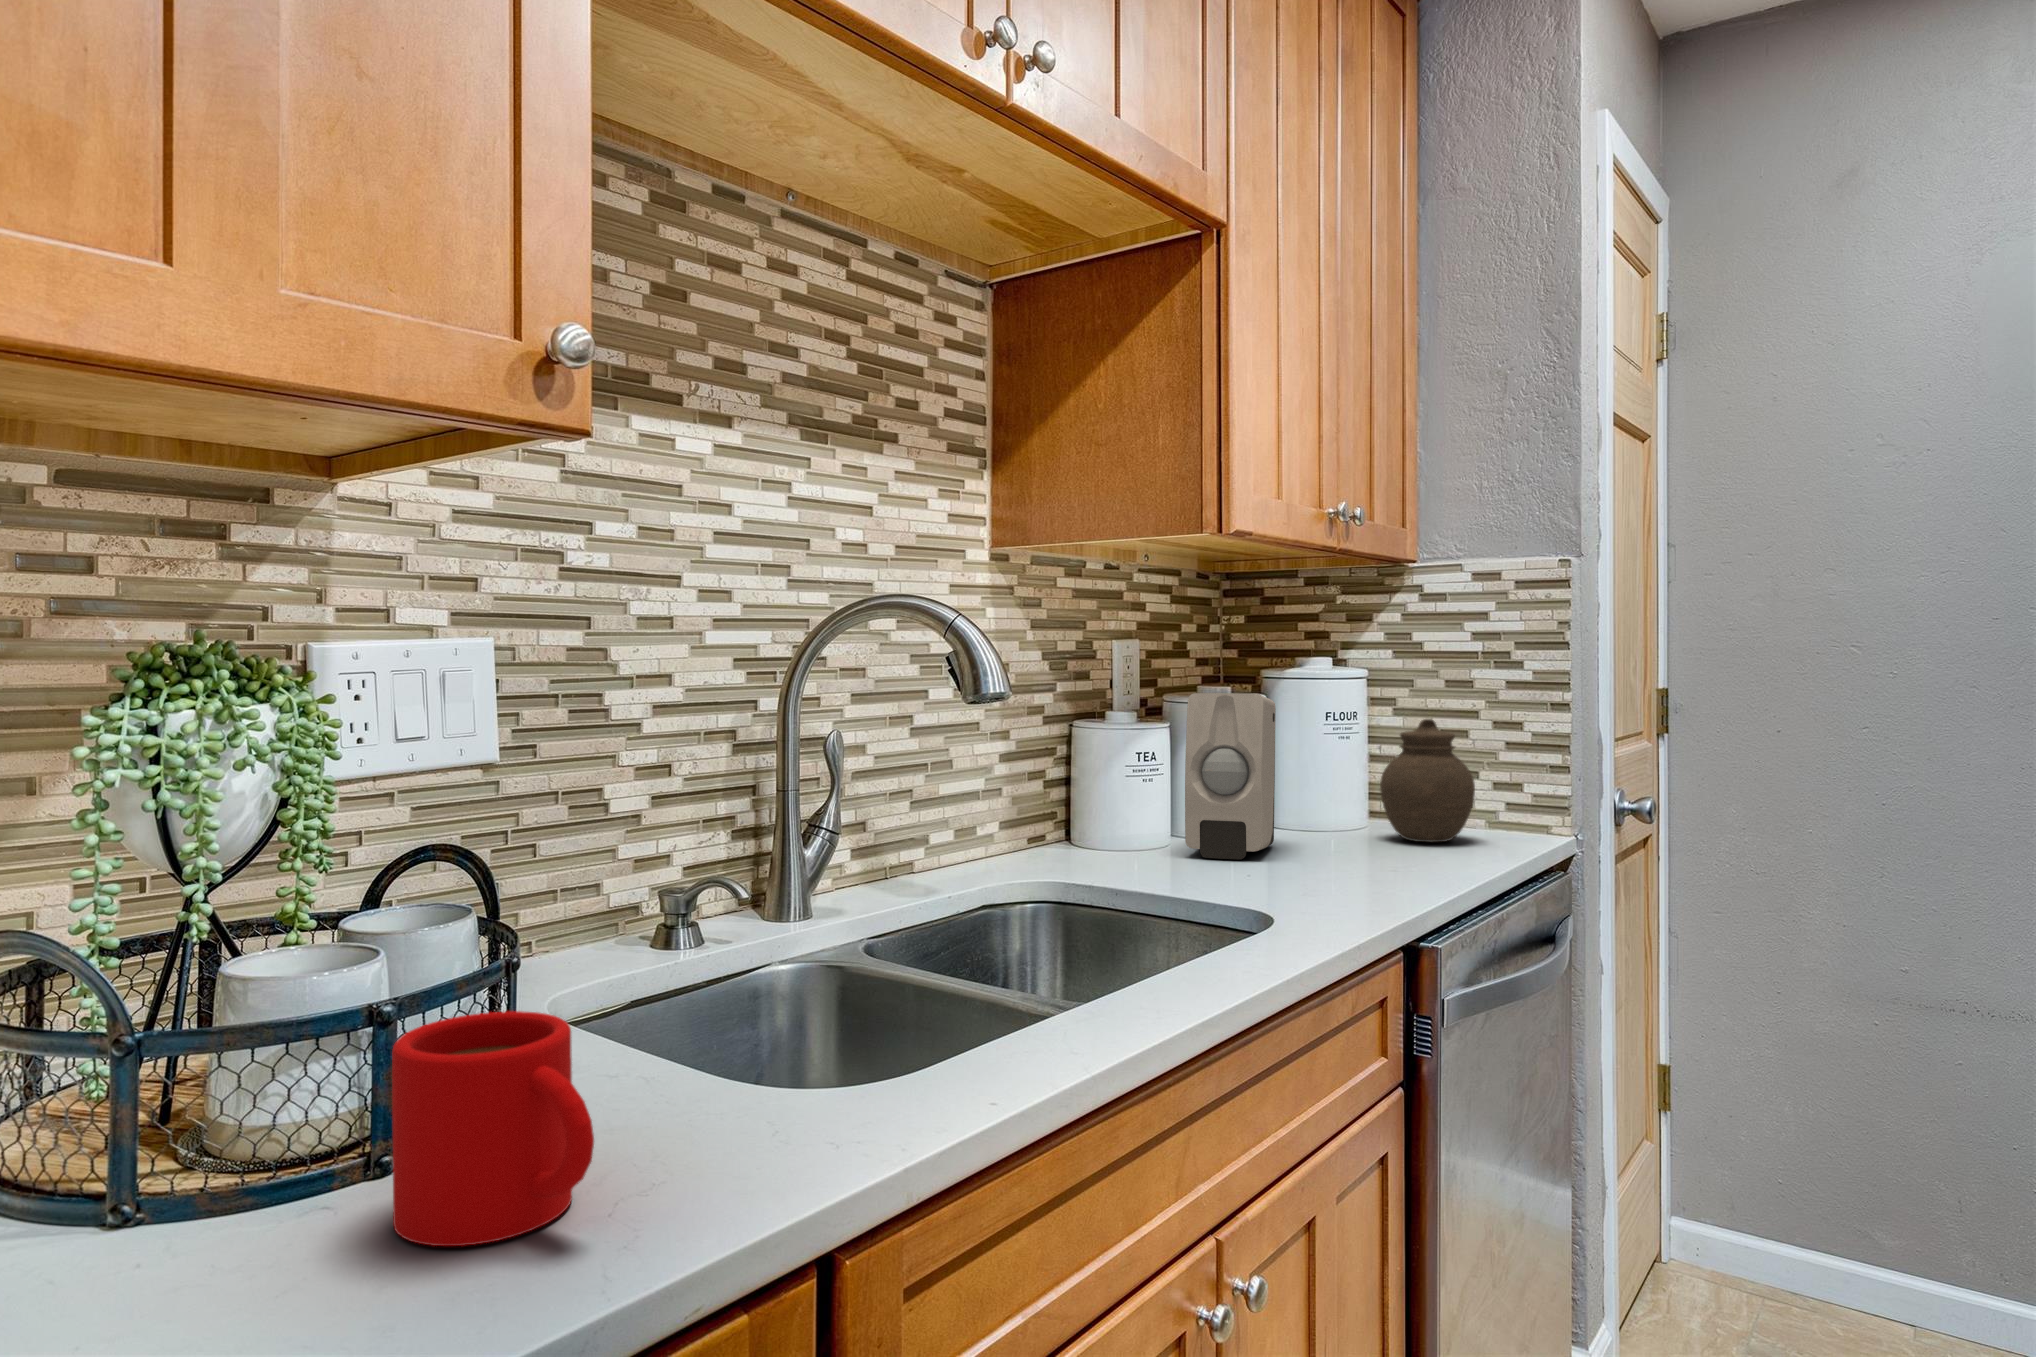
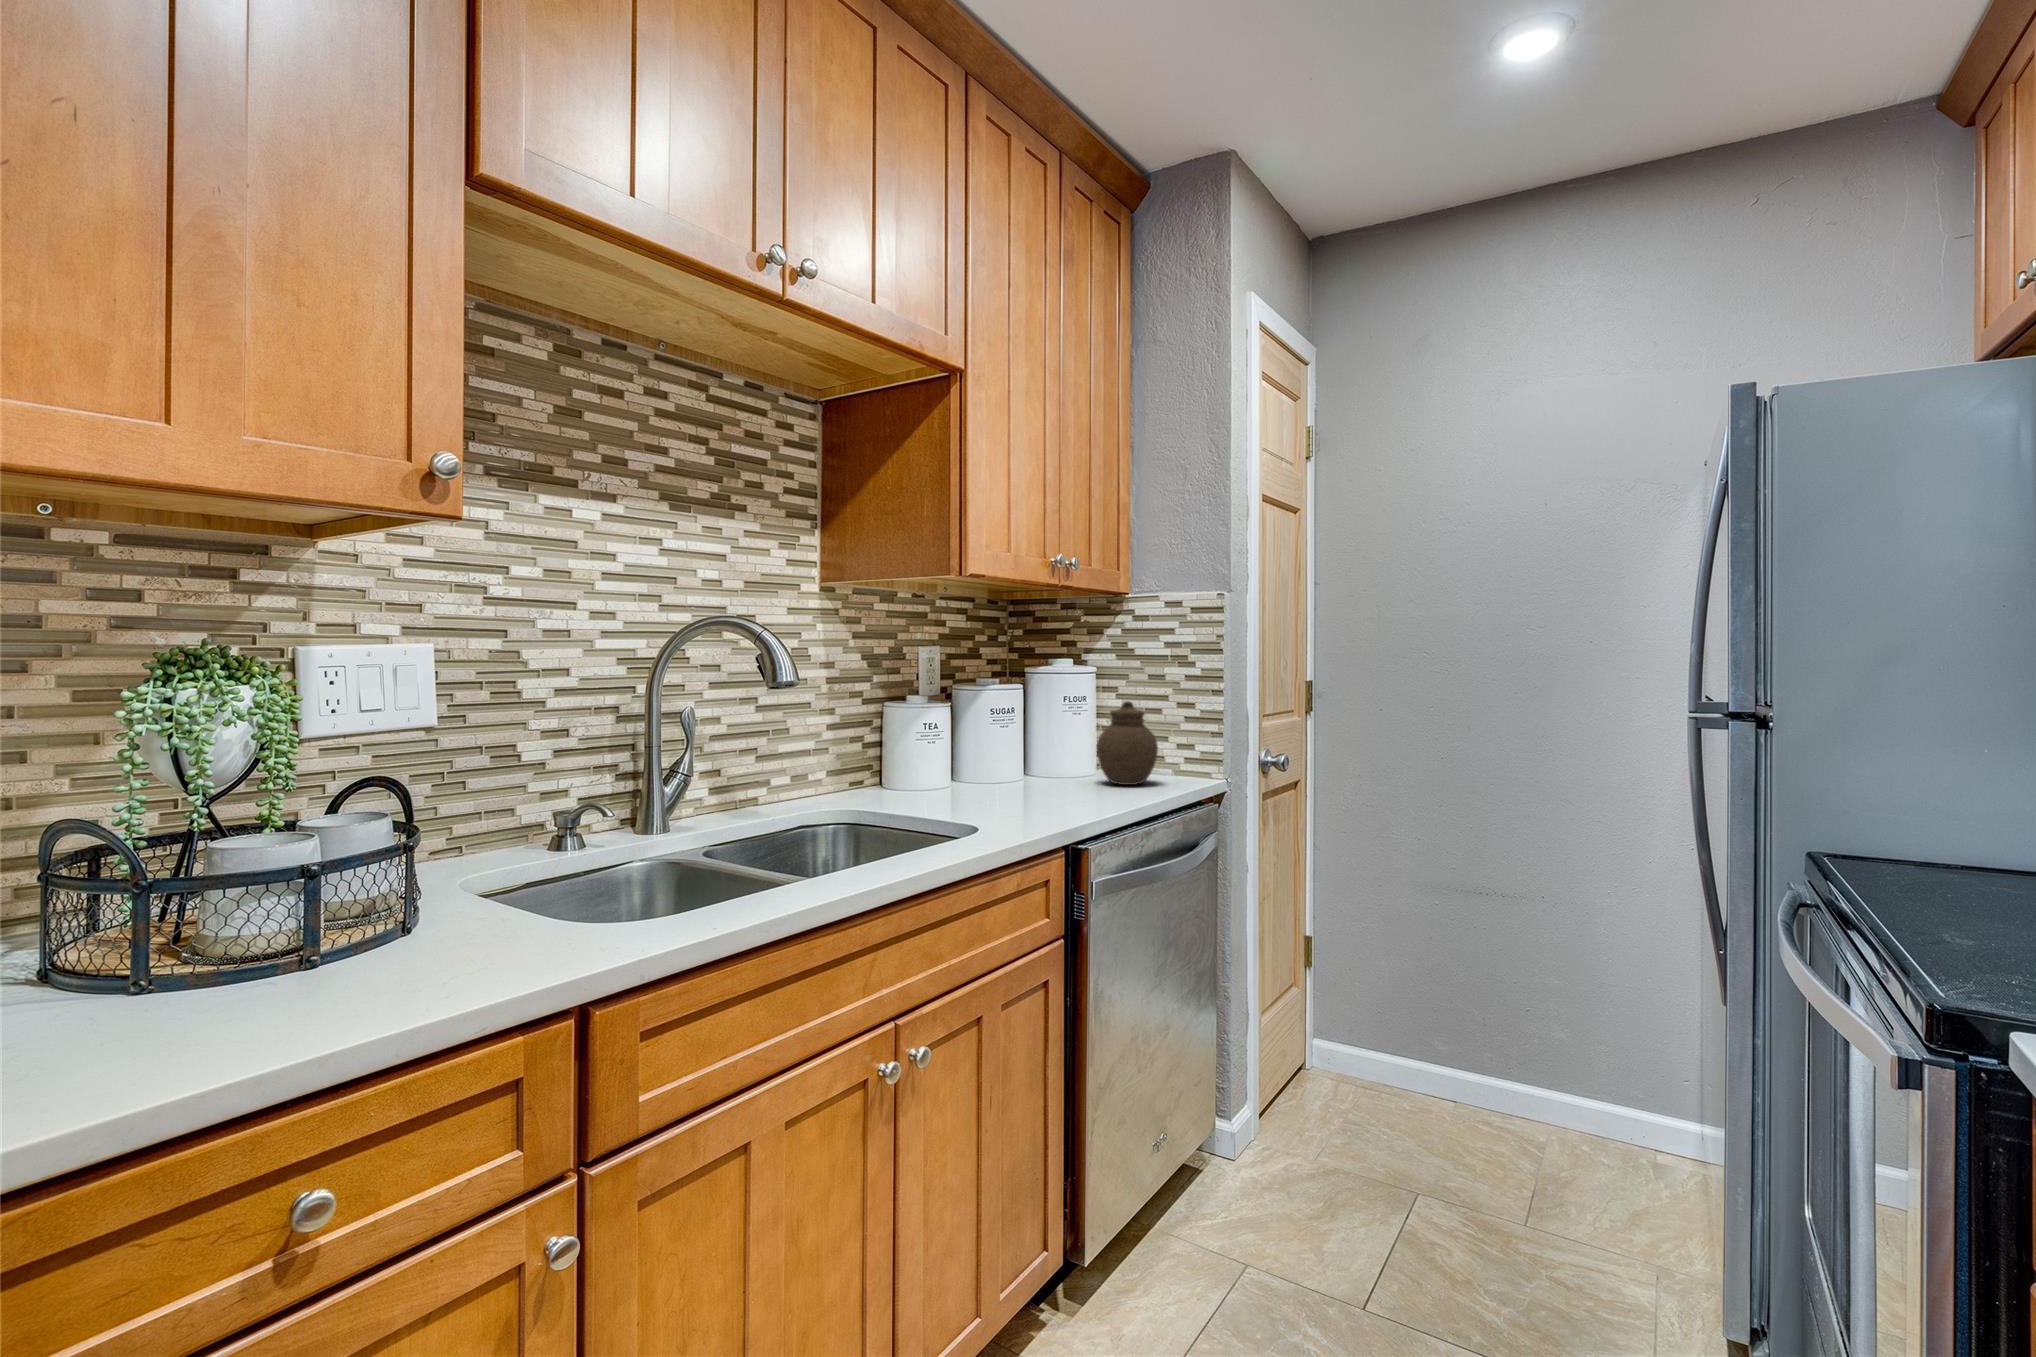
soap dispenser: present [1185,693,1276,859] -> none [954,683,1023,796]
mug: present [392,1011,594,1246] -> none [308,869,428,998]

